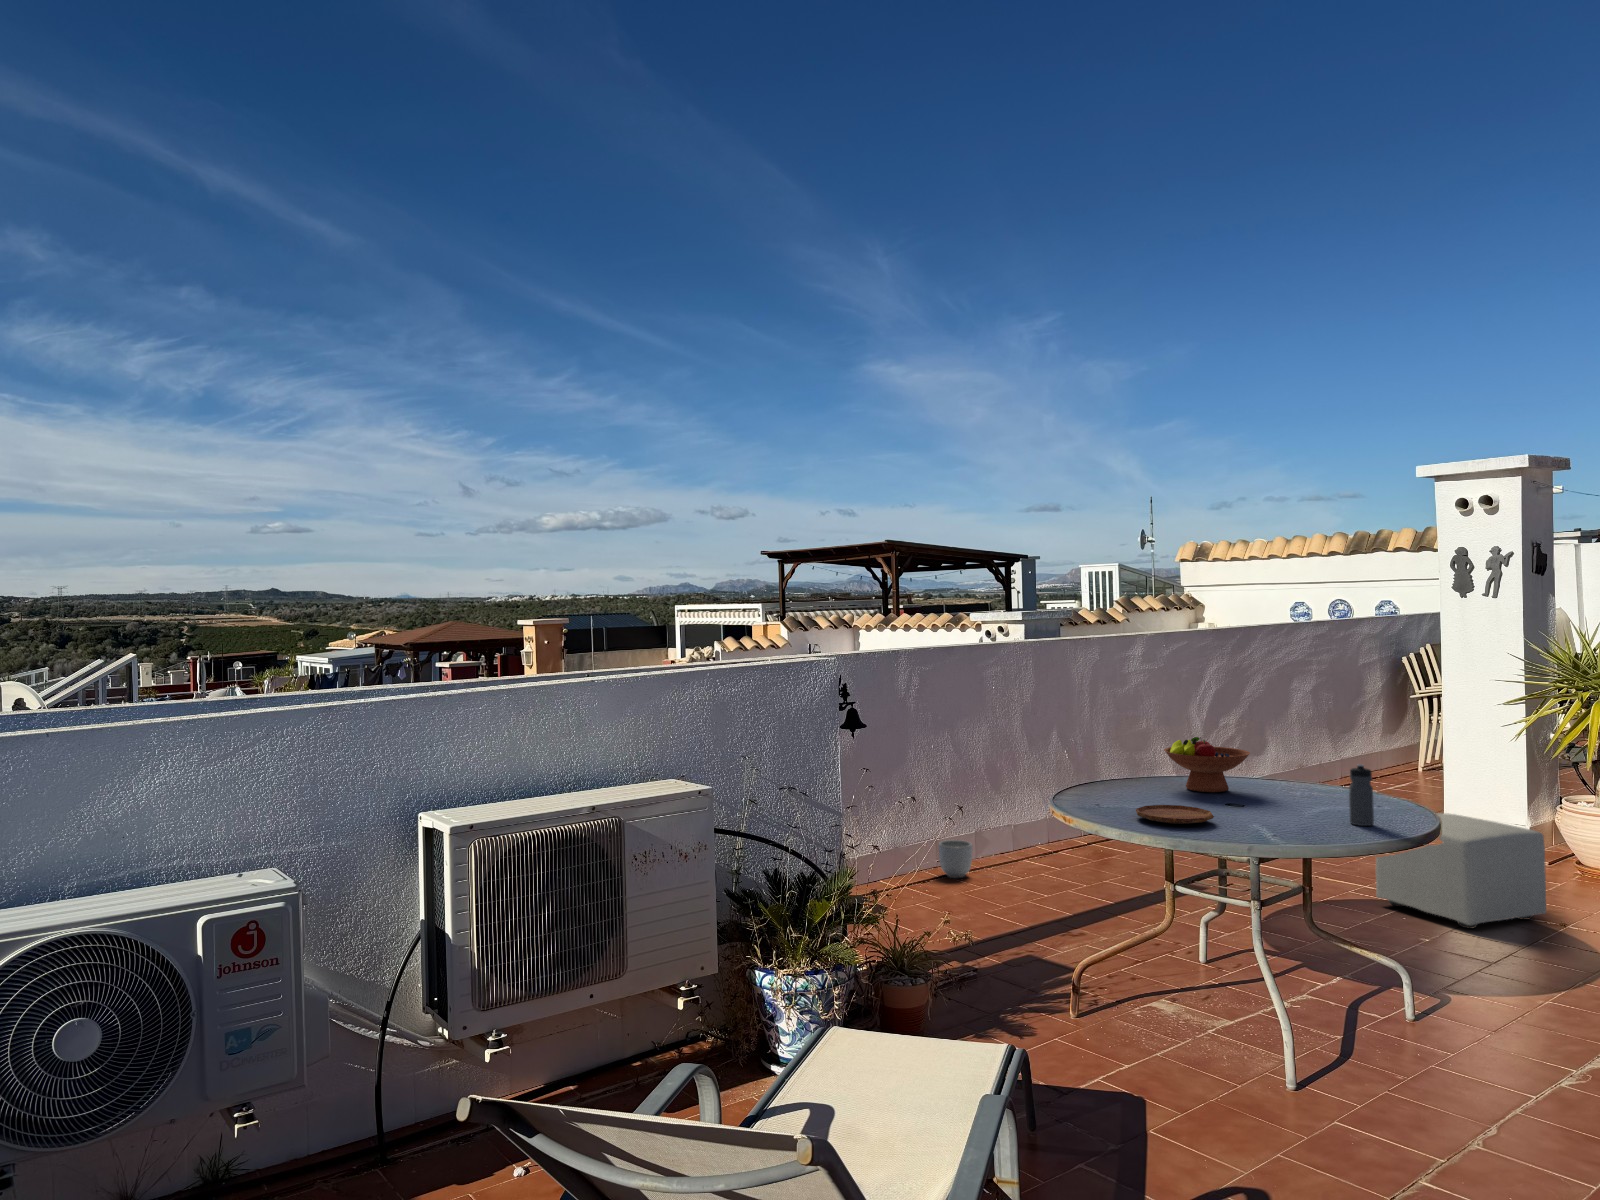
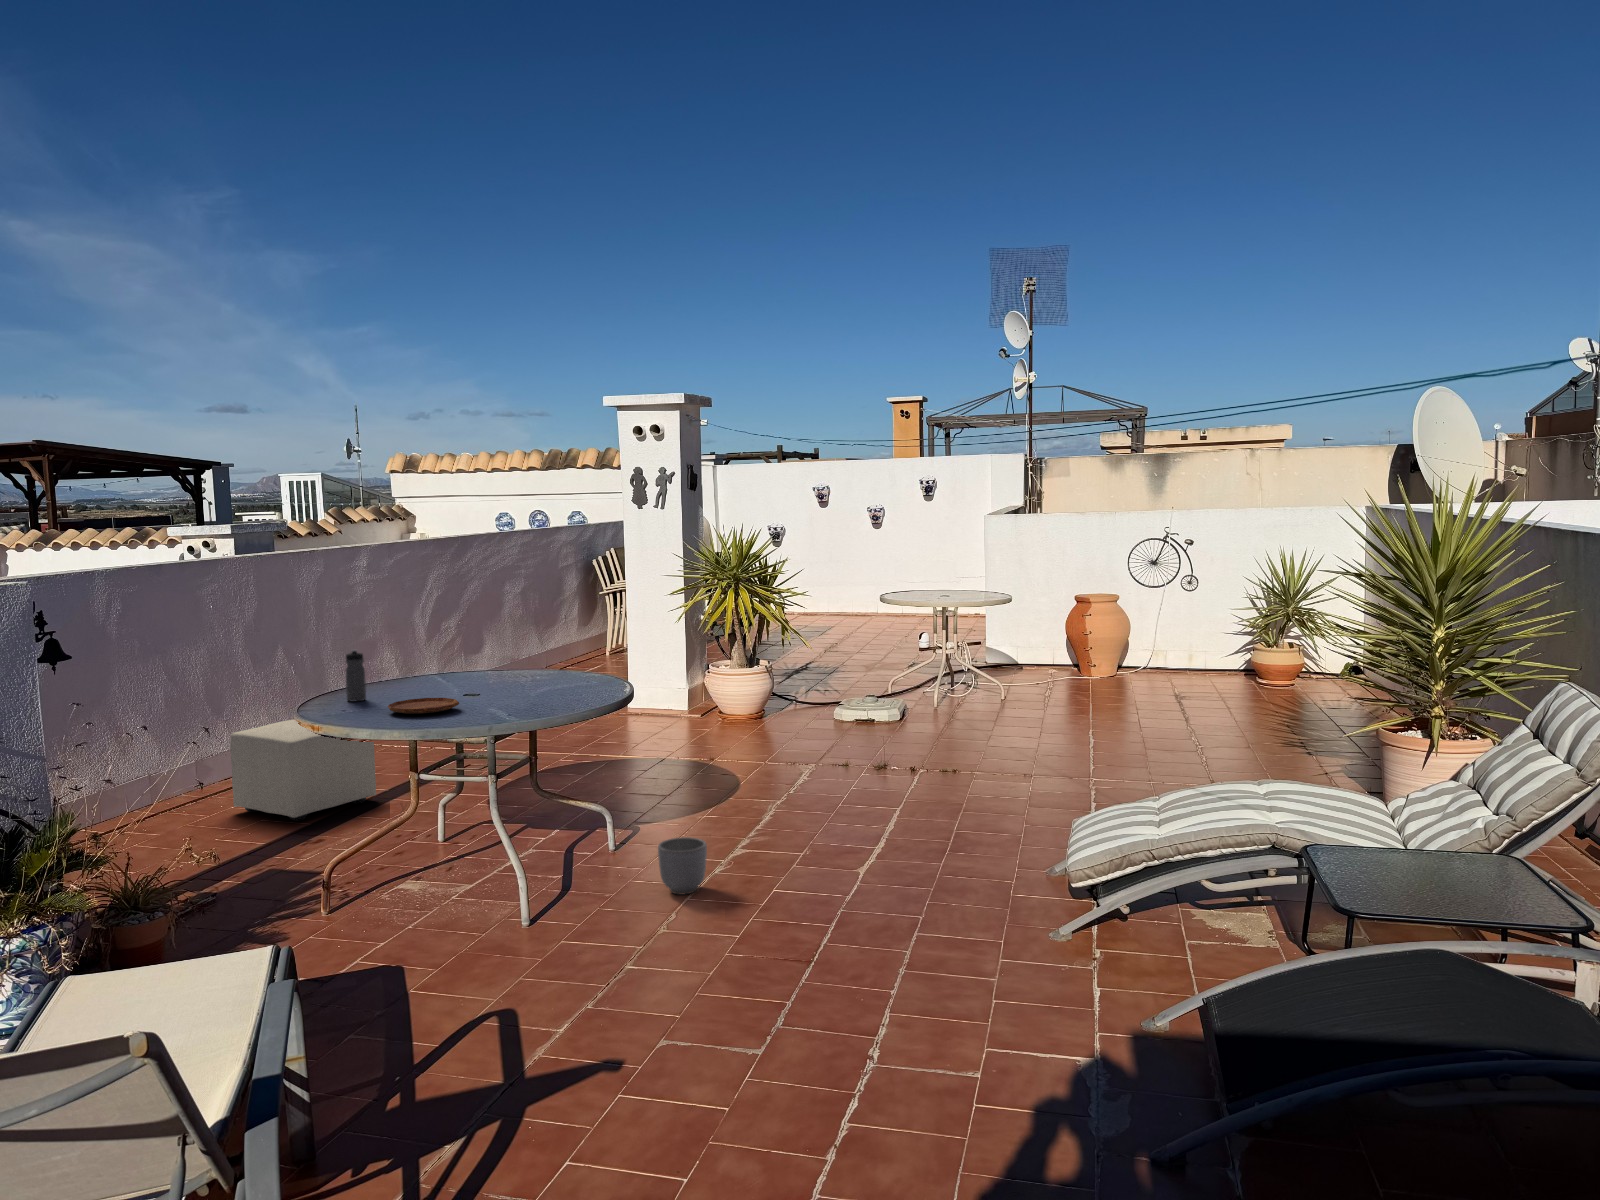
fruit bowl: present [1164,737,1250,792] -> none [406,637,484,686]
water bottle: present [1349,764,1374,826] -> present [346,650,366,702]
ottoman: present [1376,813,1546,929] -> present [230,720,376,821]
planter: present [939,840,972,878] -> present [658,837,707,895]

